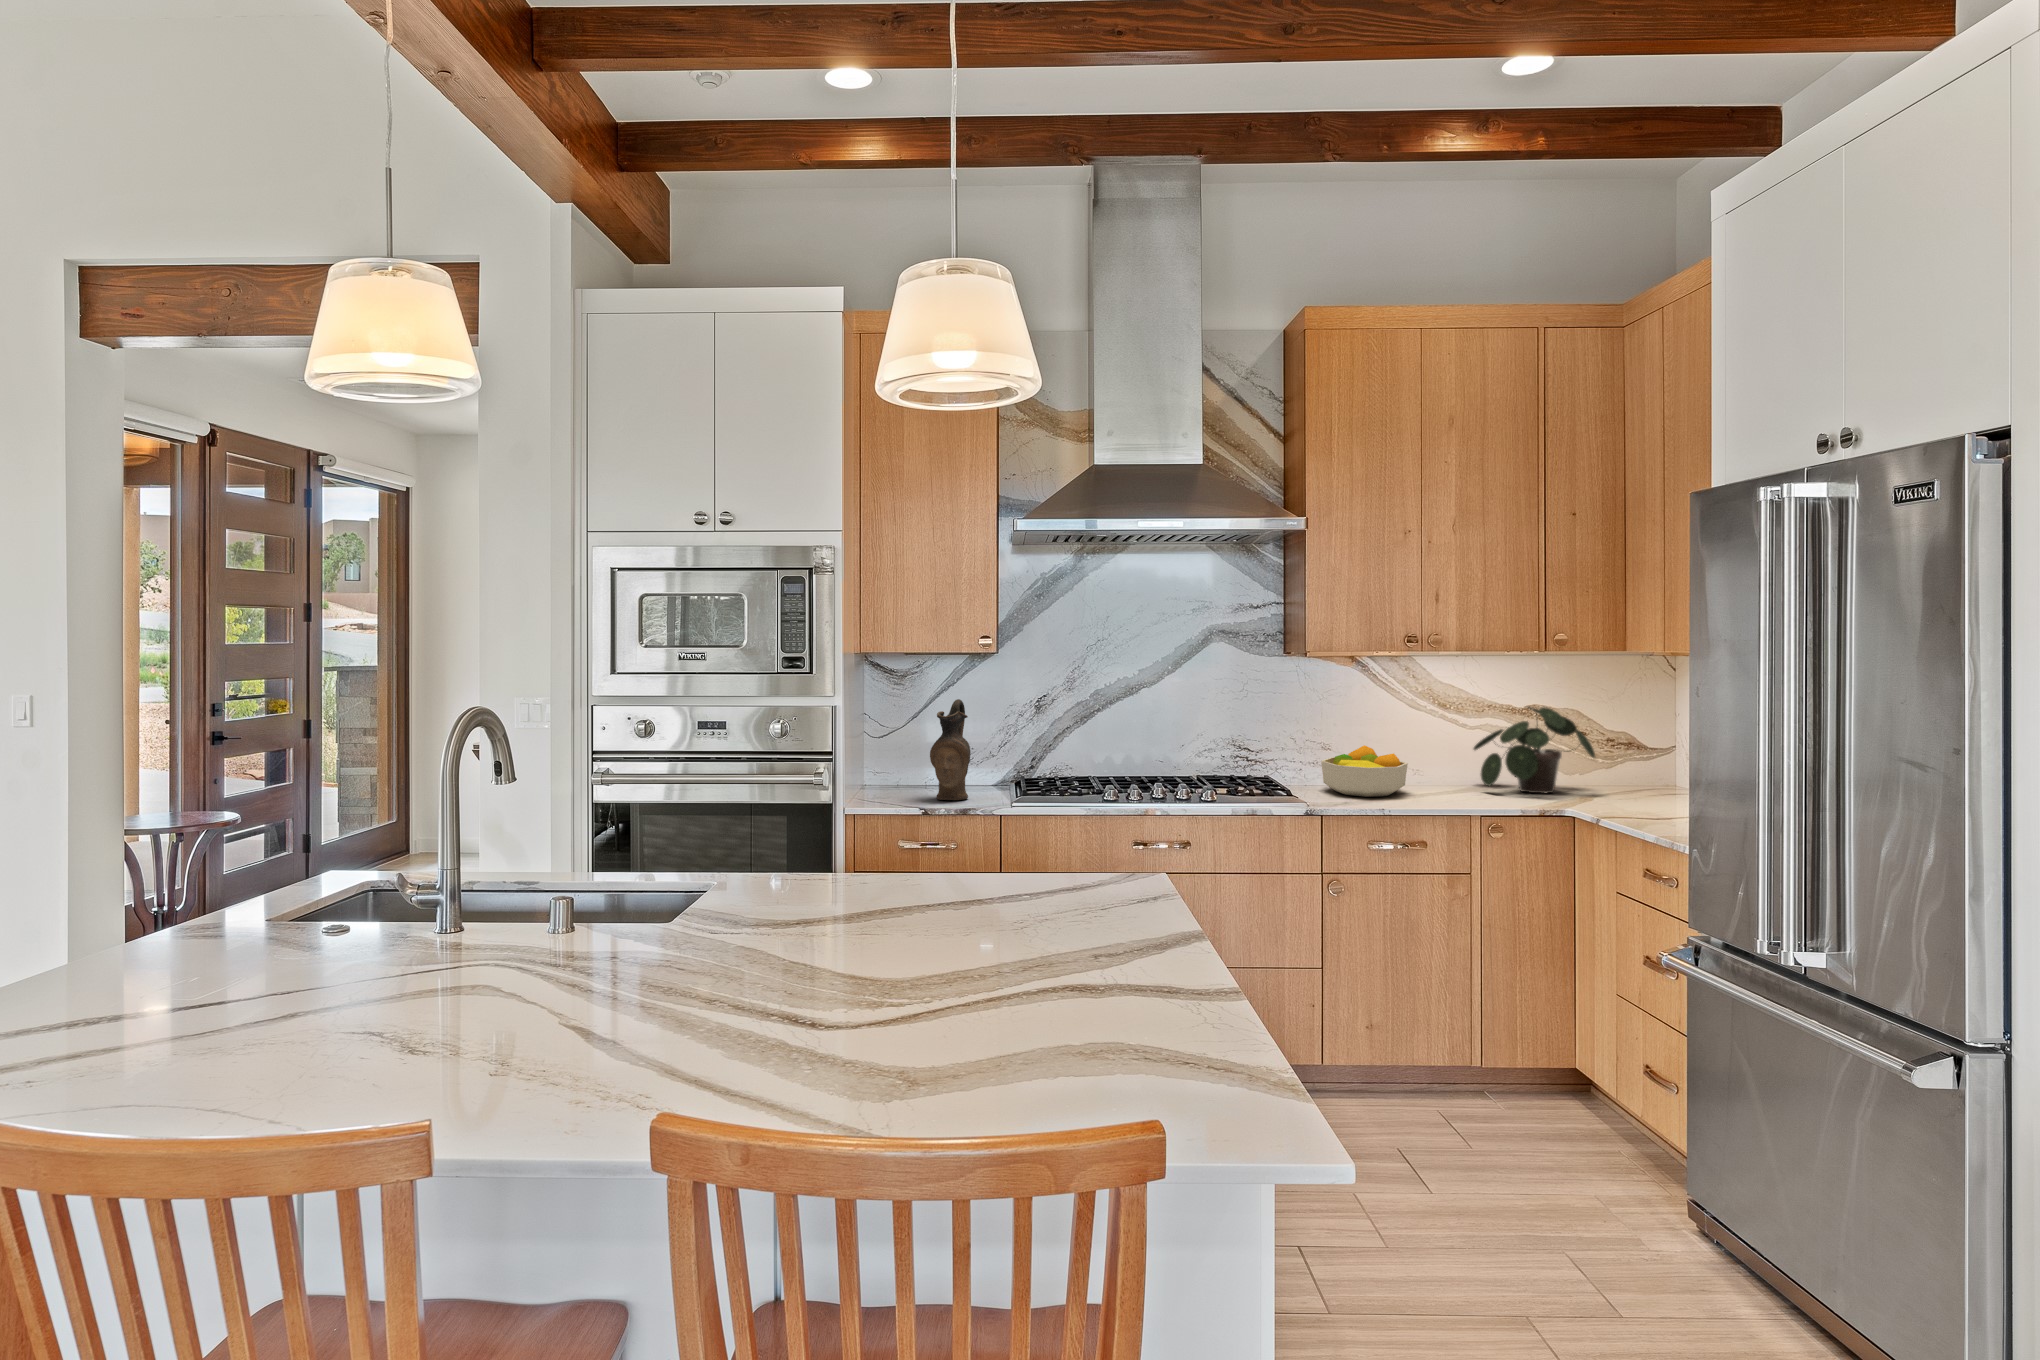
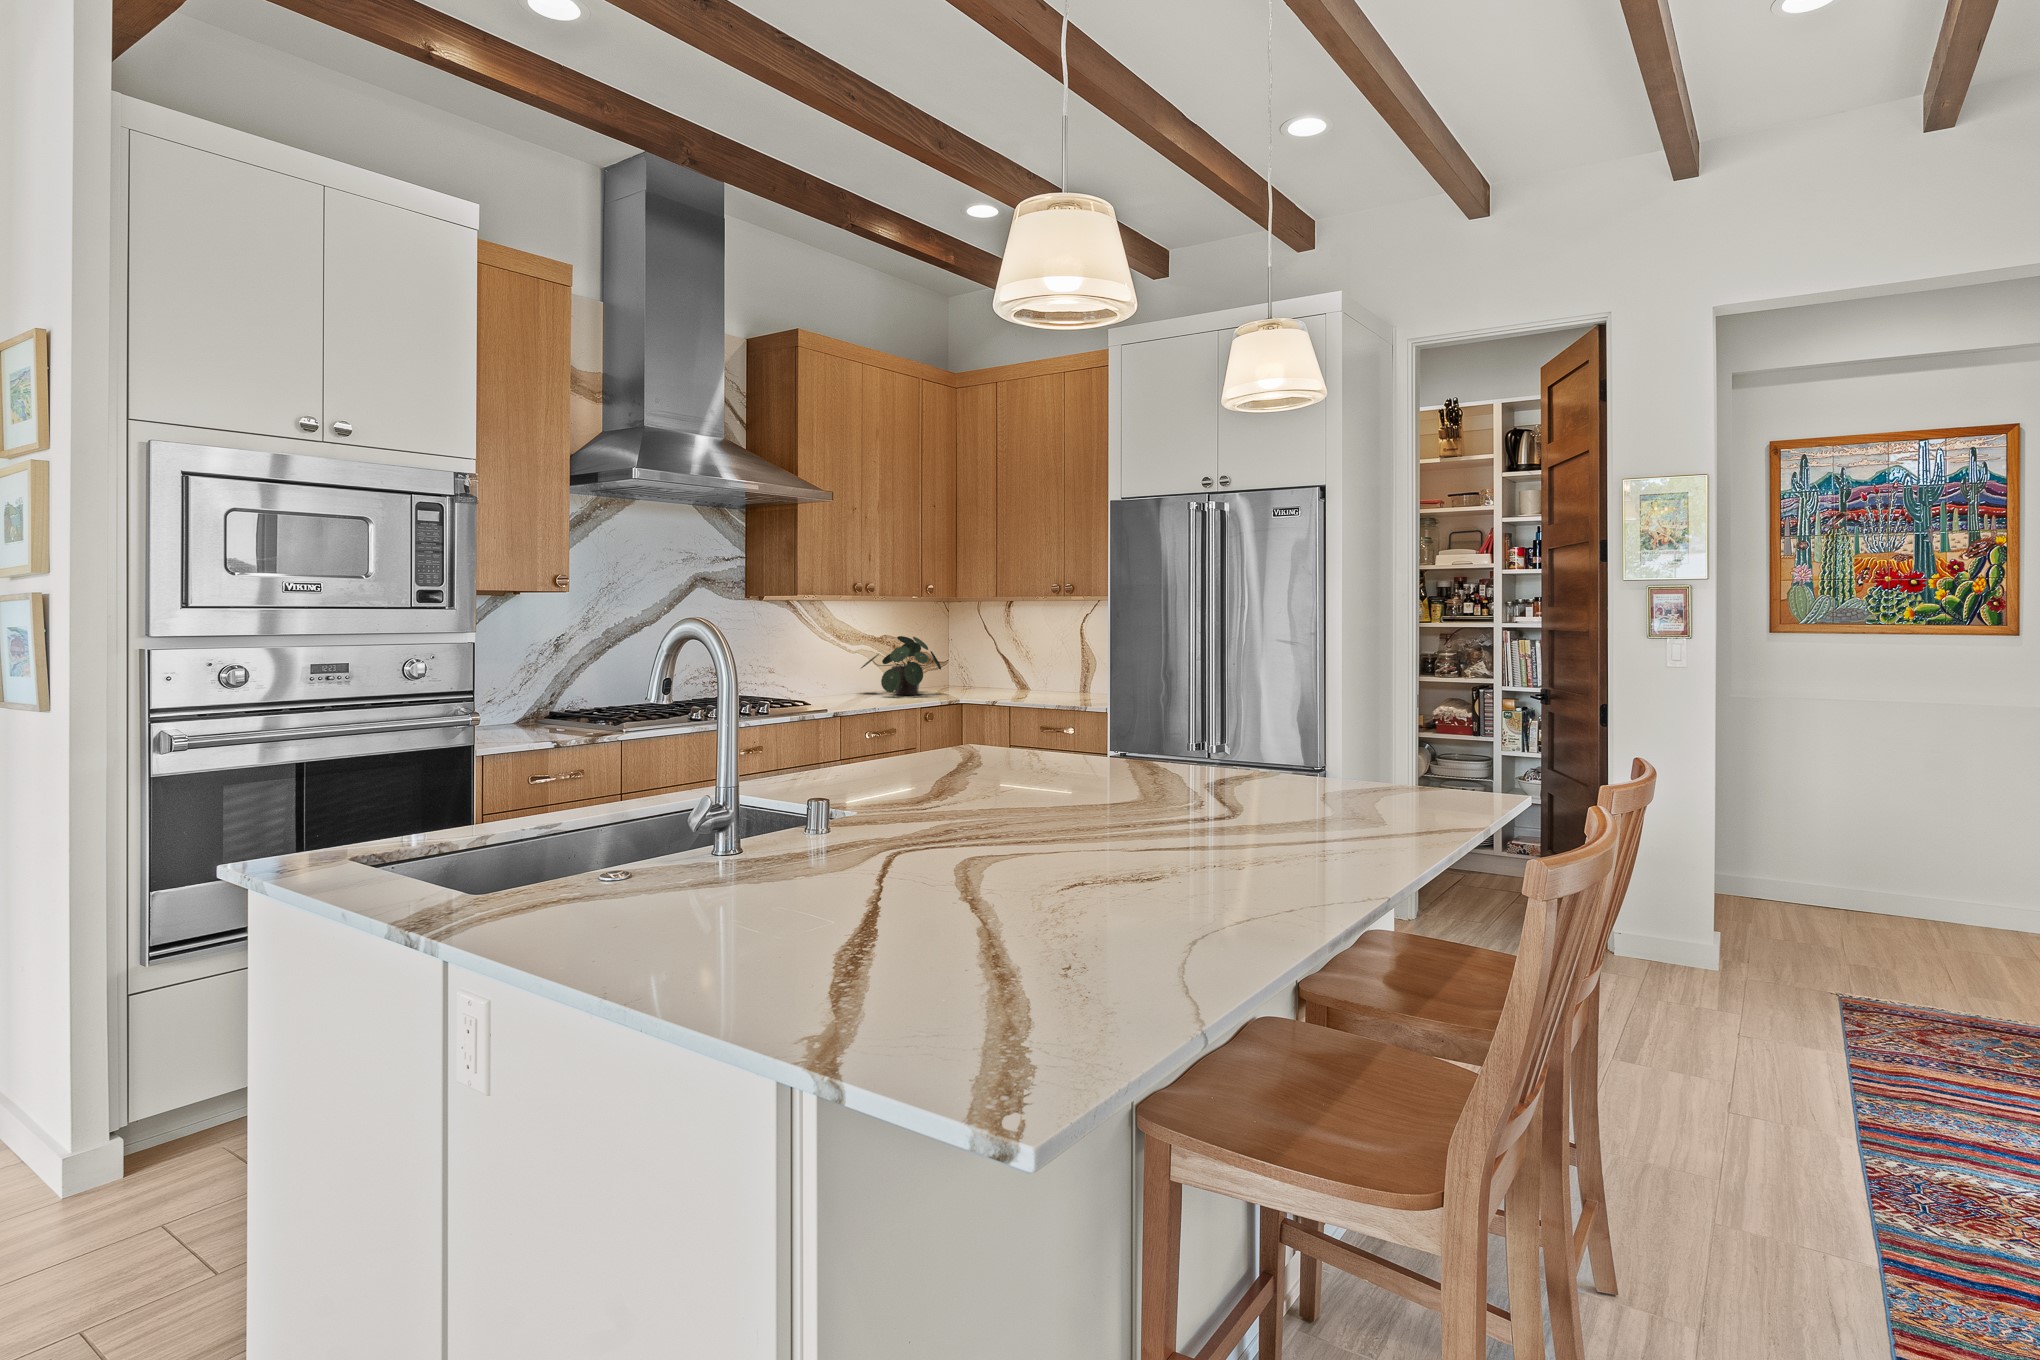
ceramic pitcher: present [930,699,971,800] -> none [537,636,583,735]
fruit bowl: present [1321,745,1408,797] -> none [788,668,859,704]

